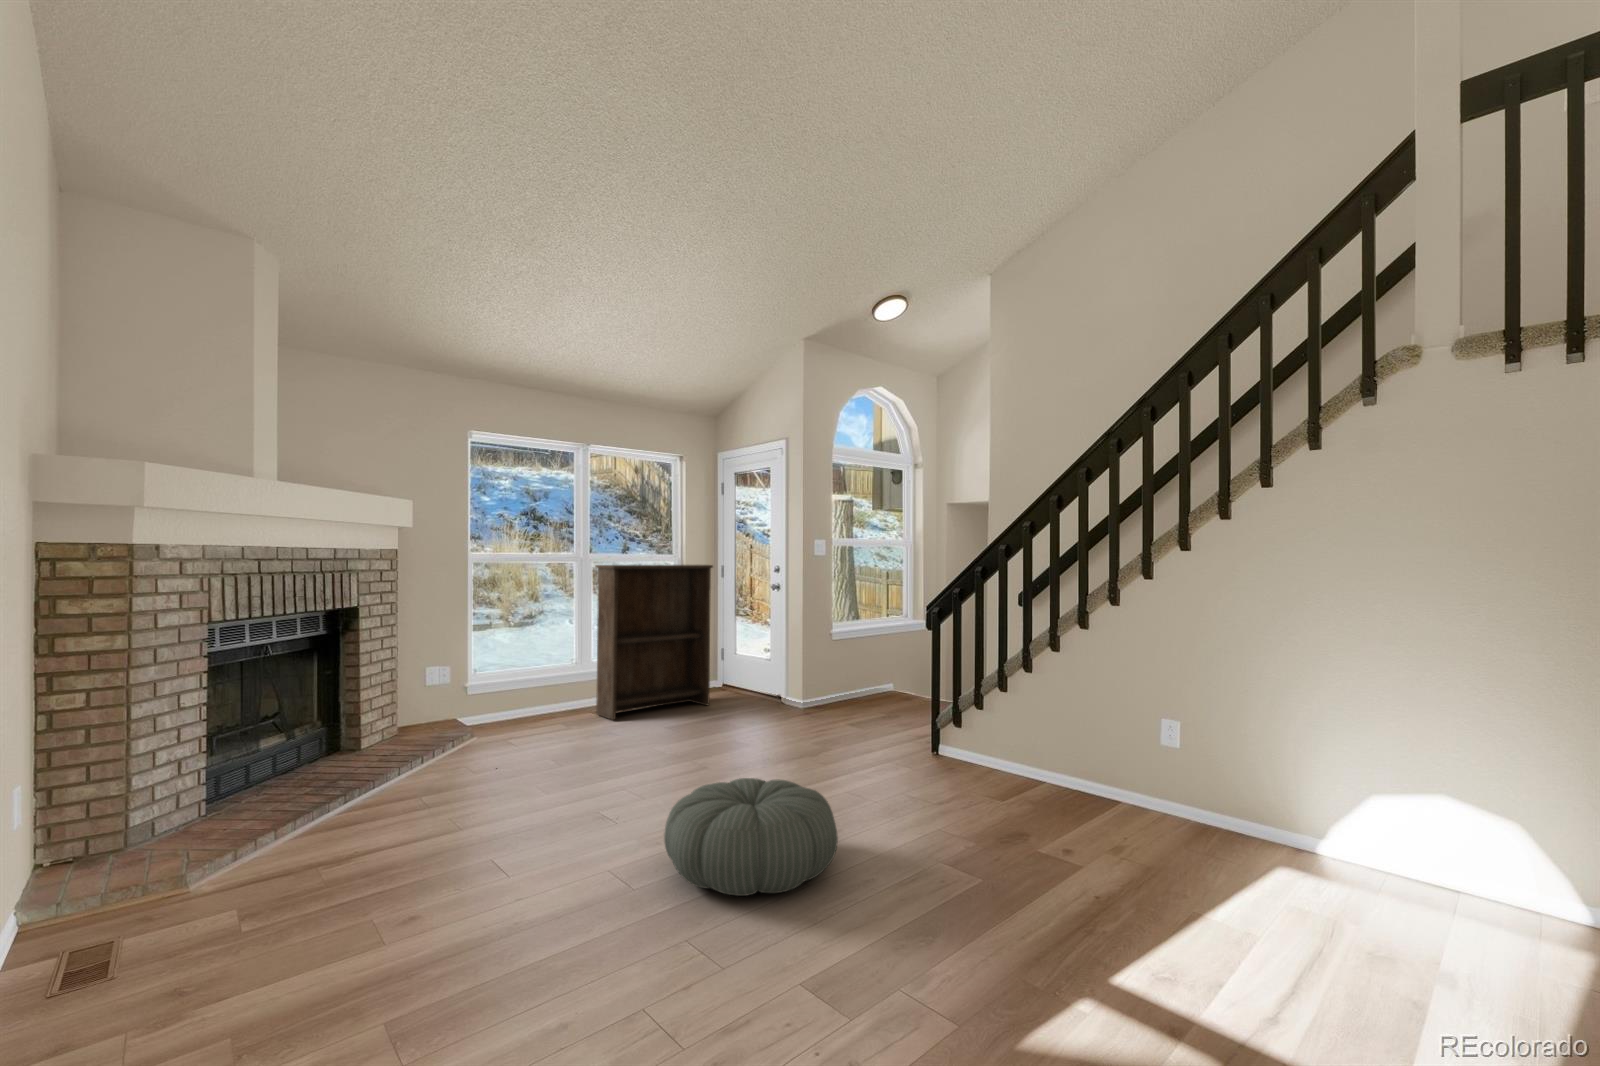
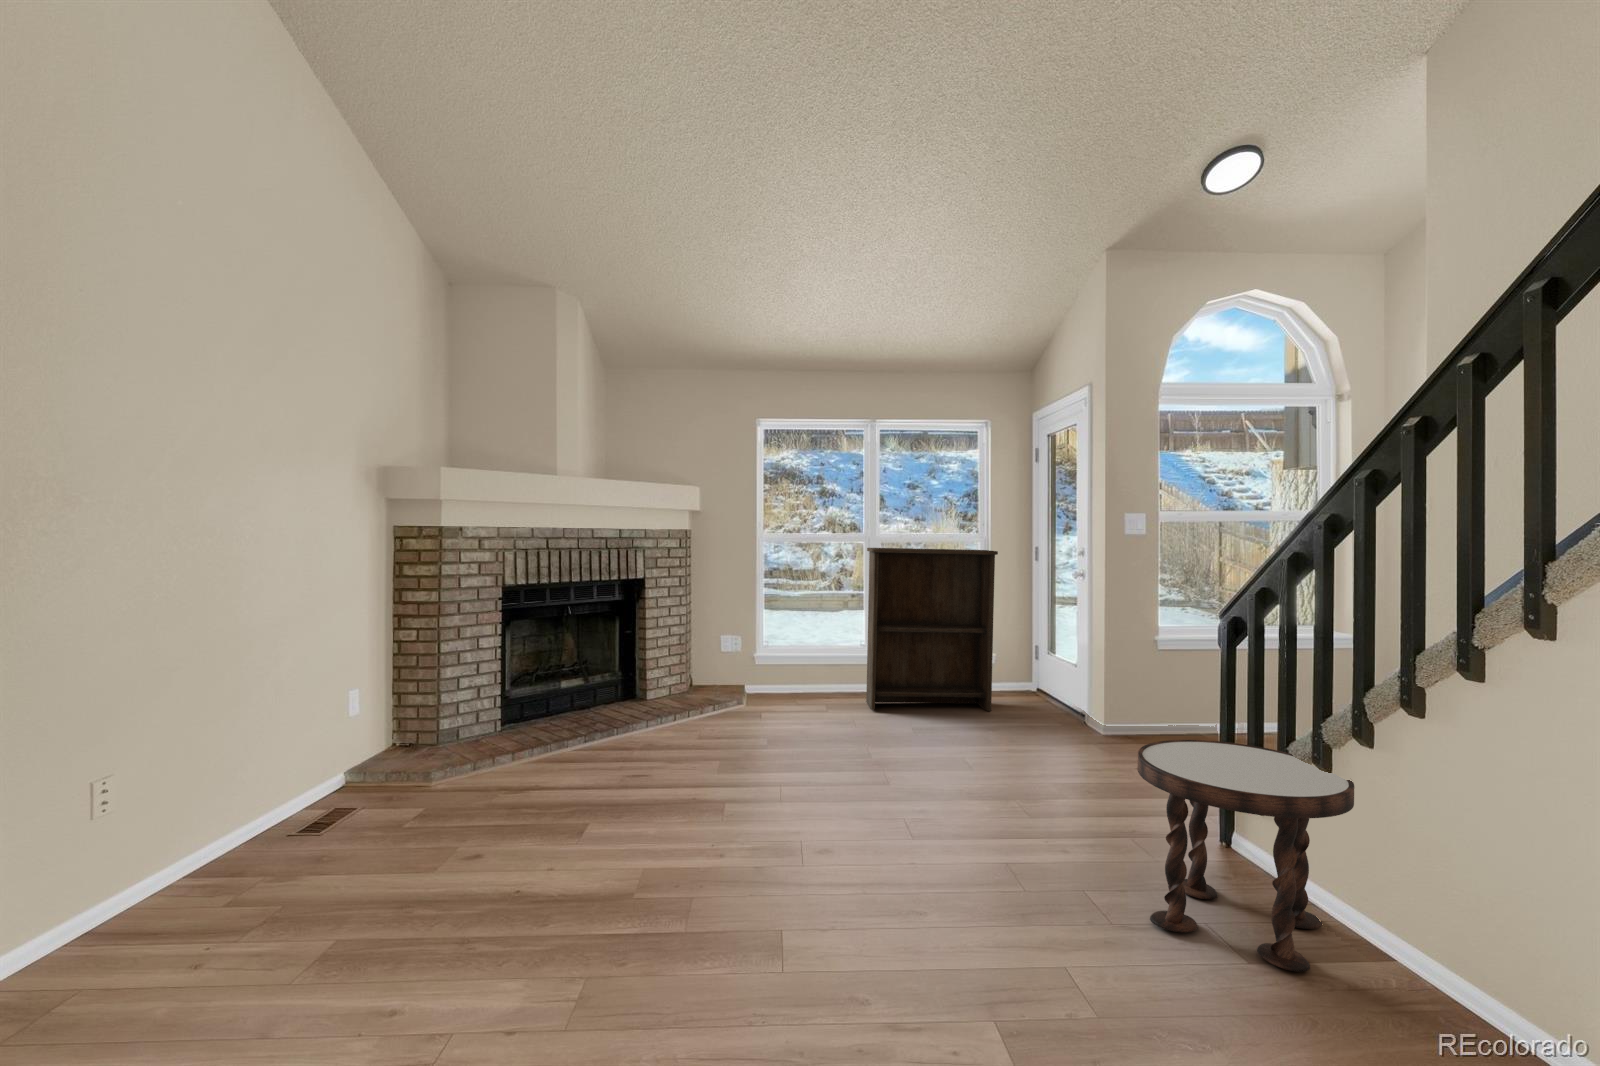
side table: none [955,681,1080,808] -> present [1137,740,1354,972]
pouf: present [664,778,838,896] -> none [669,796,864,936]

